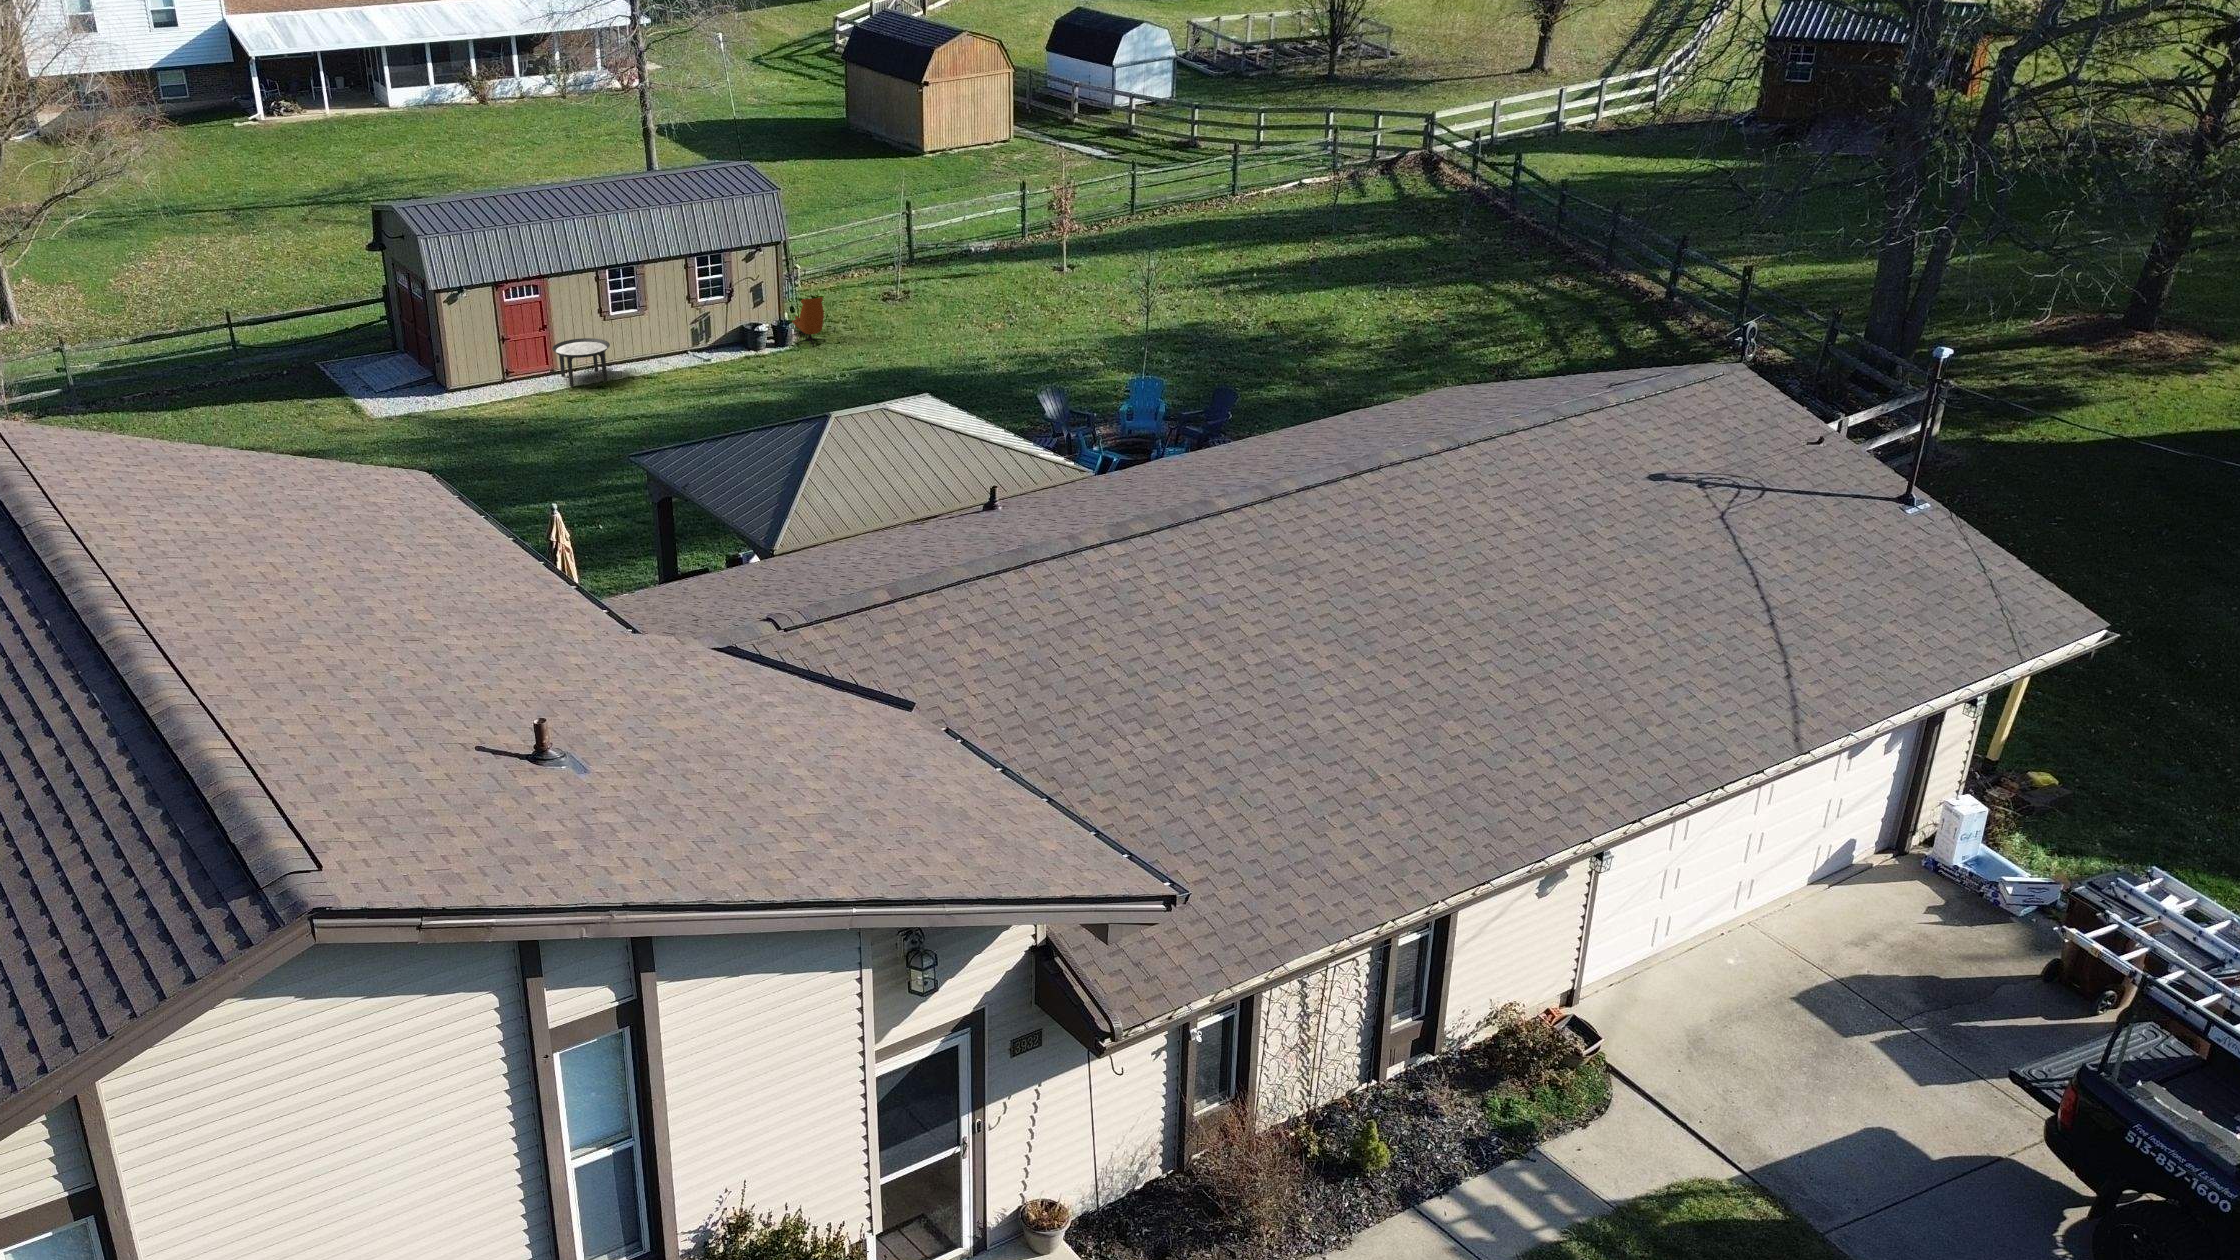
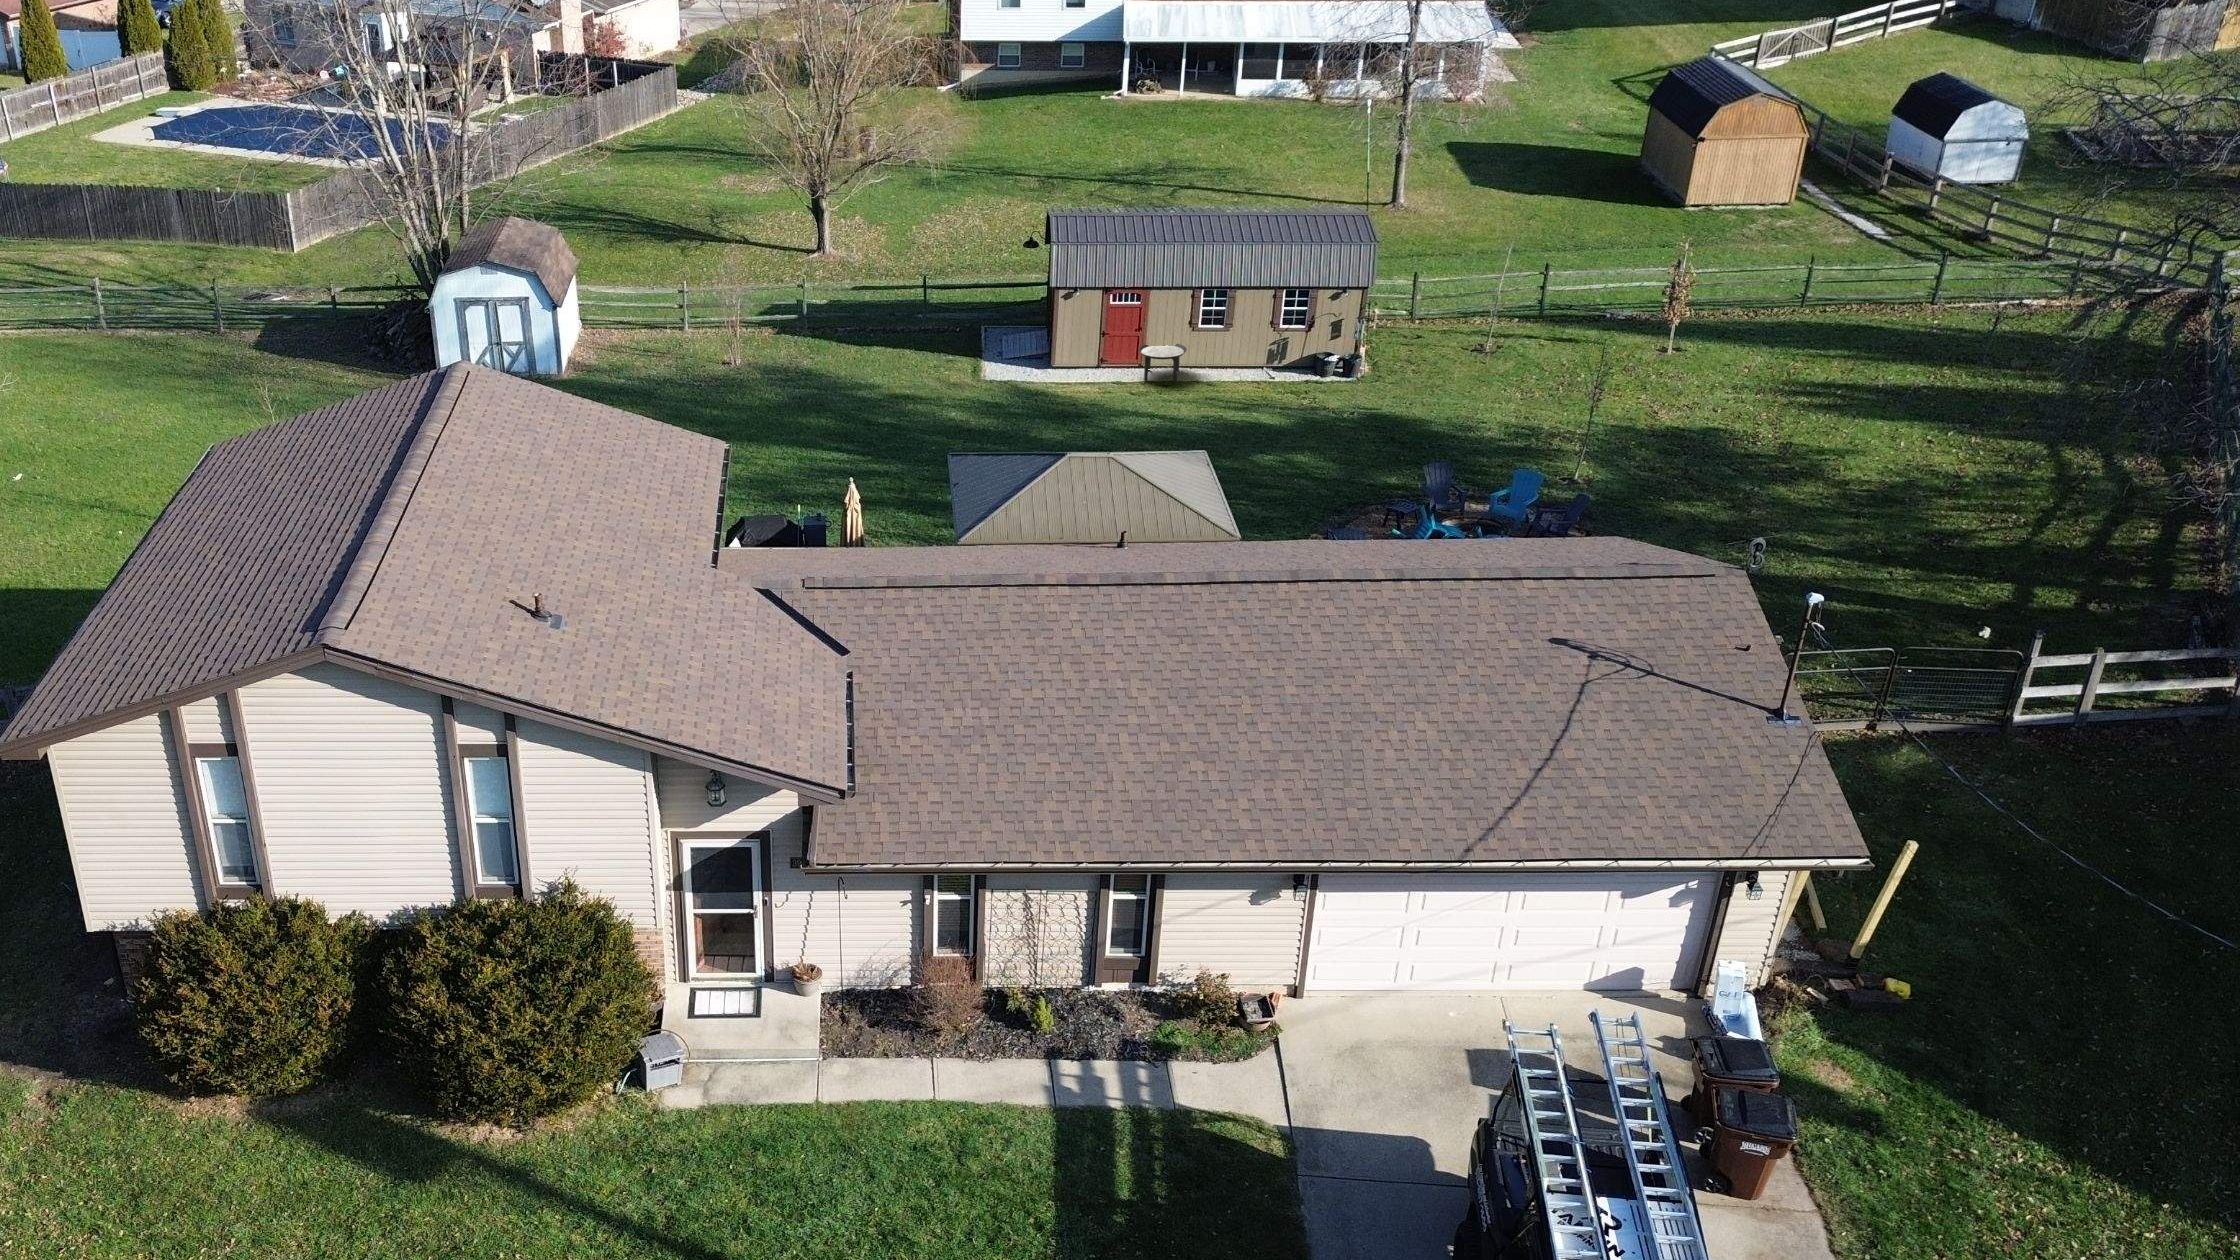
lounge chair: present [792,297,825,346] -> none [1352,341,1380,384]

